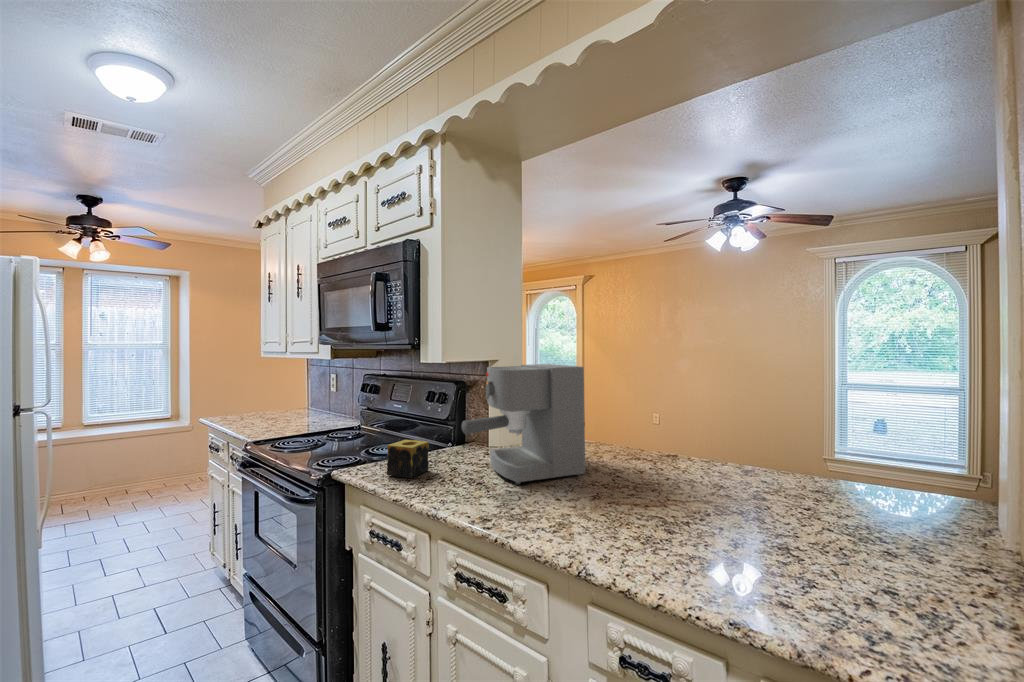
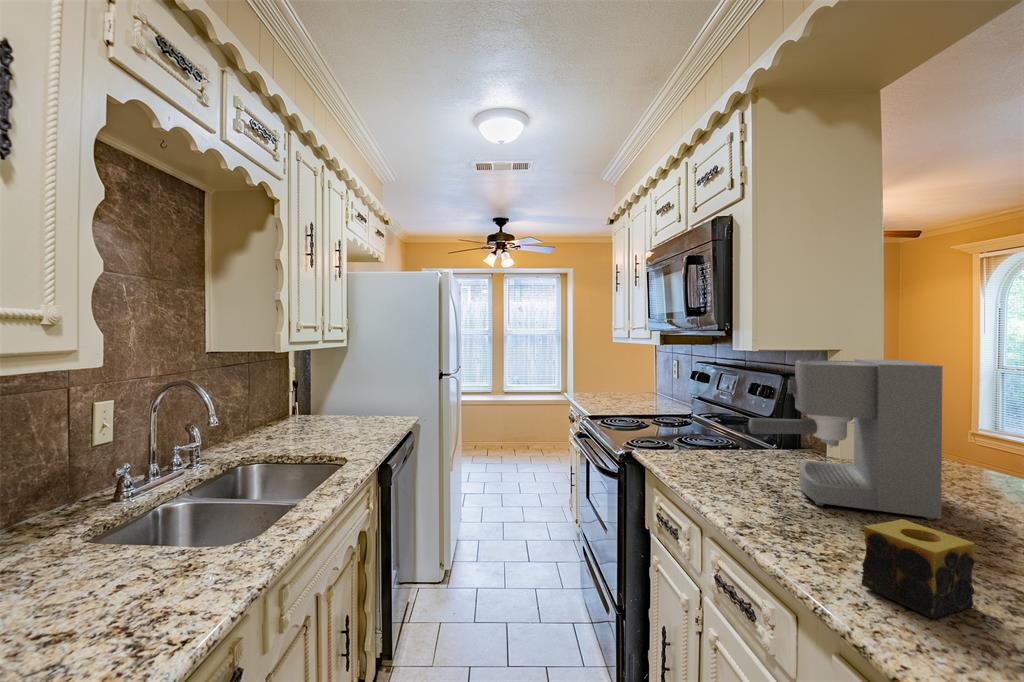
candle: present [387,440,429,478] -> present [862,519,975,618]

